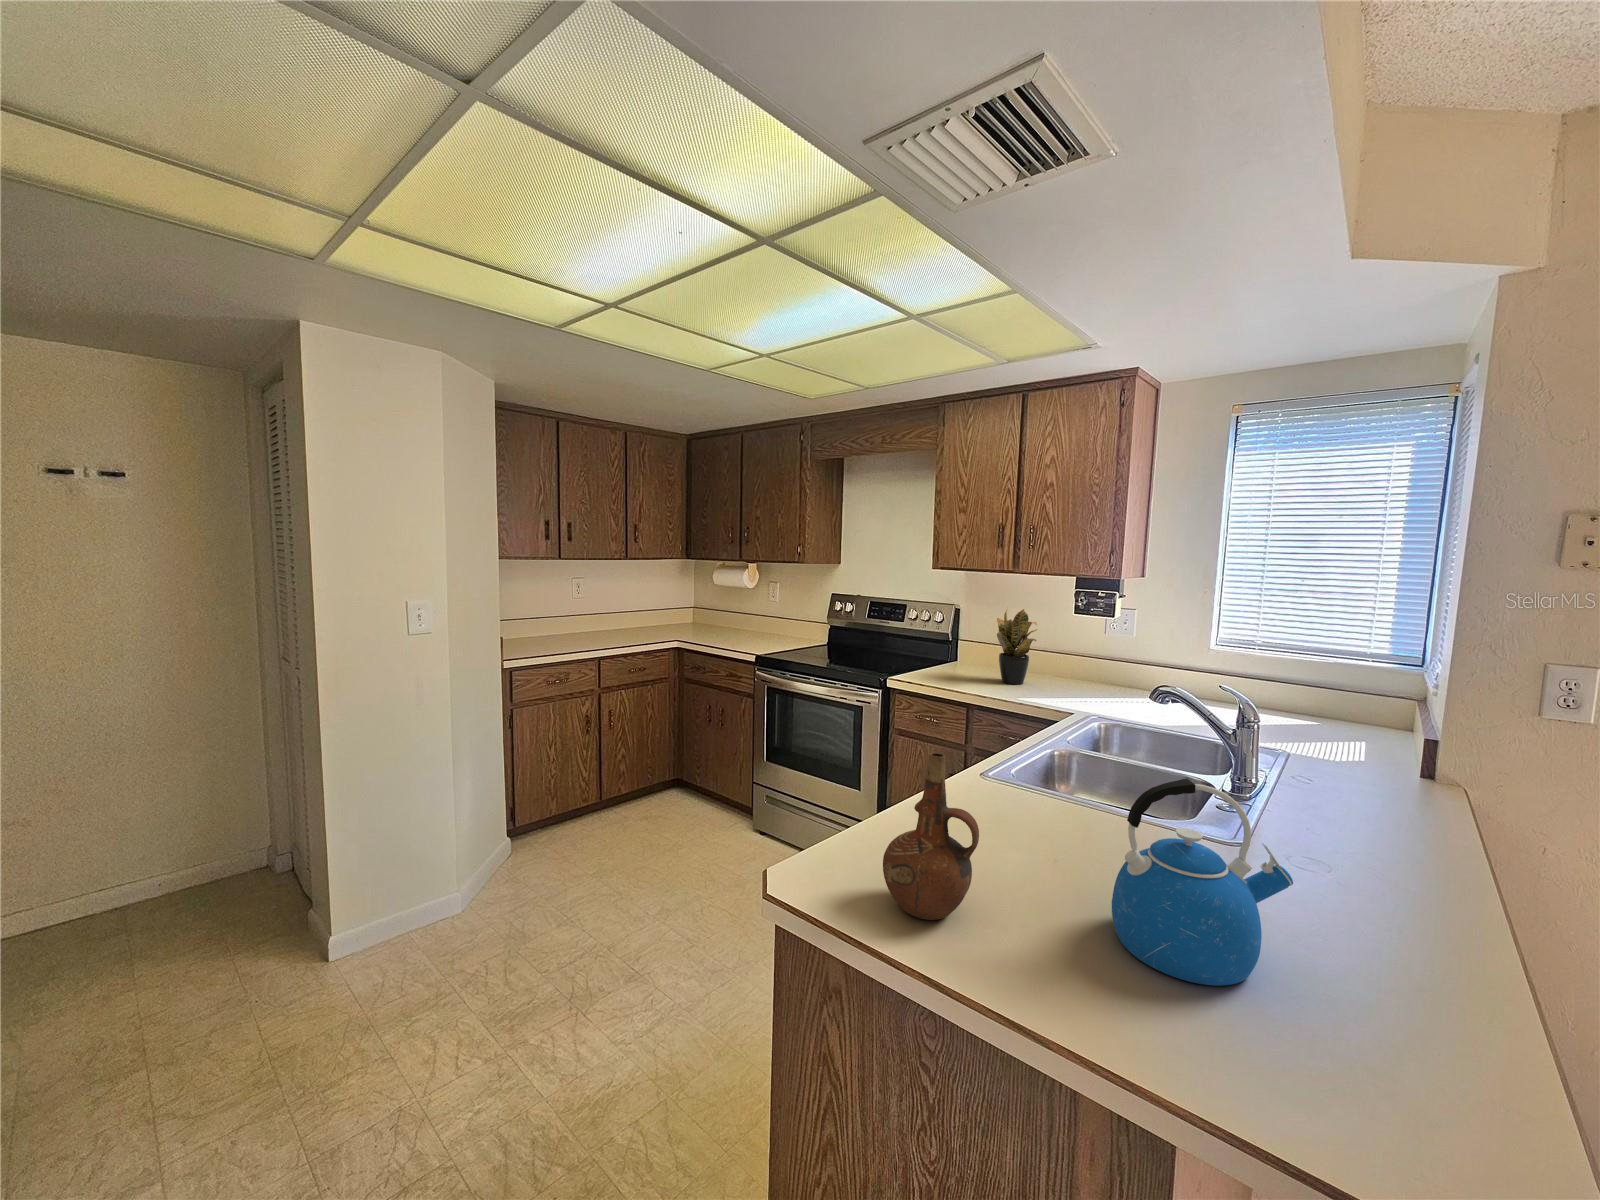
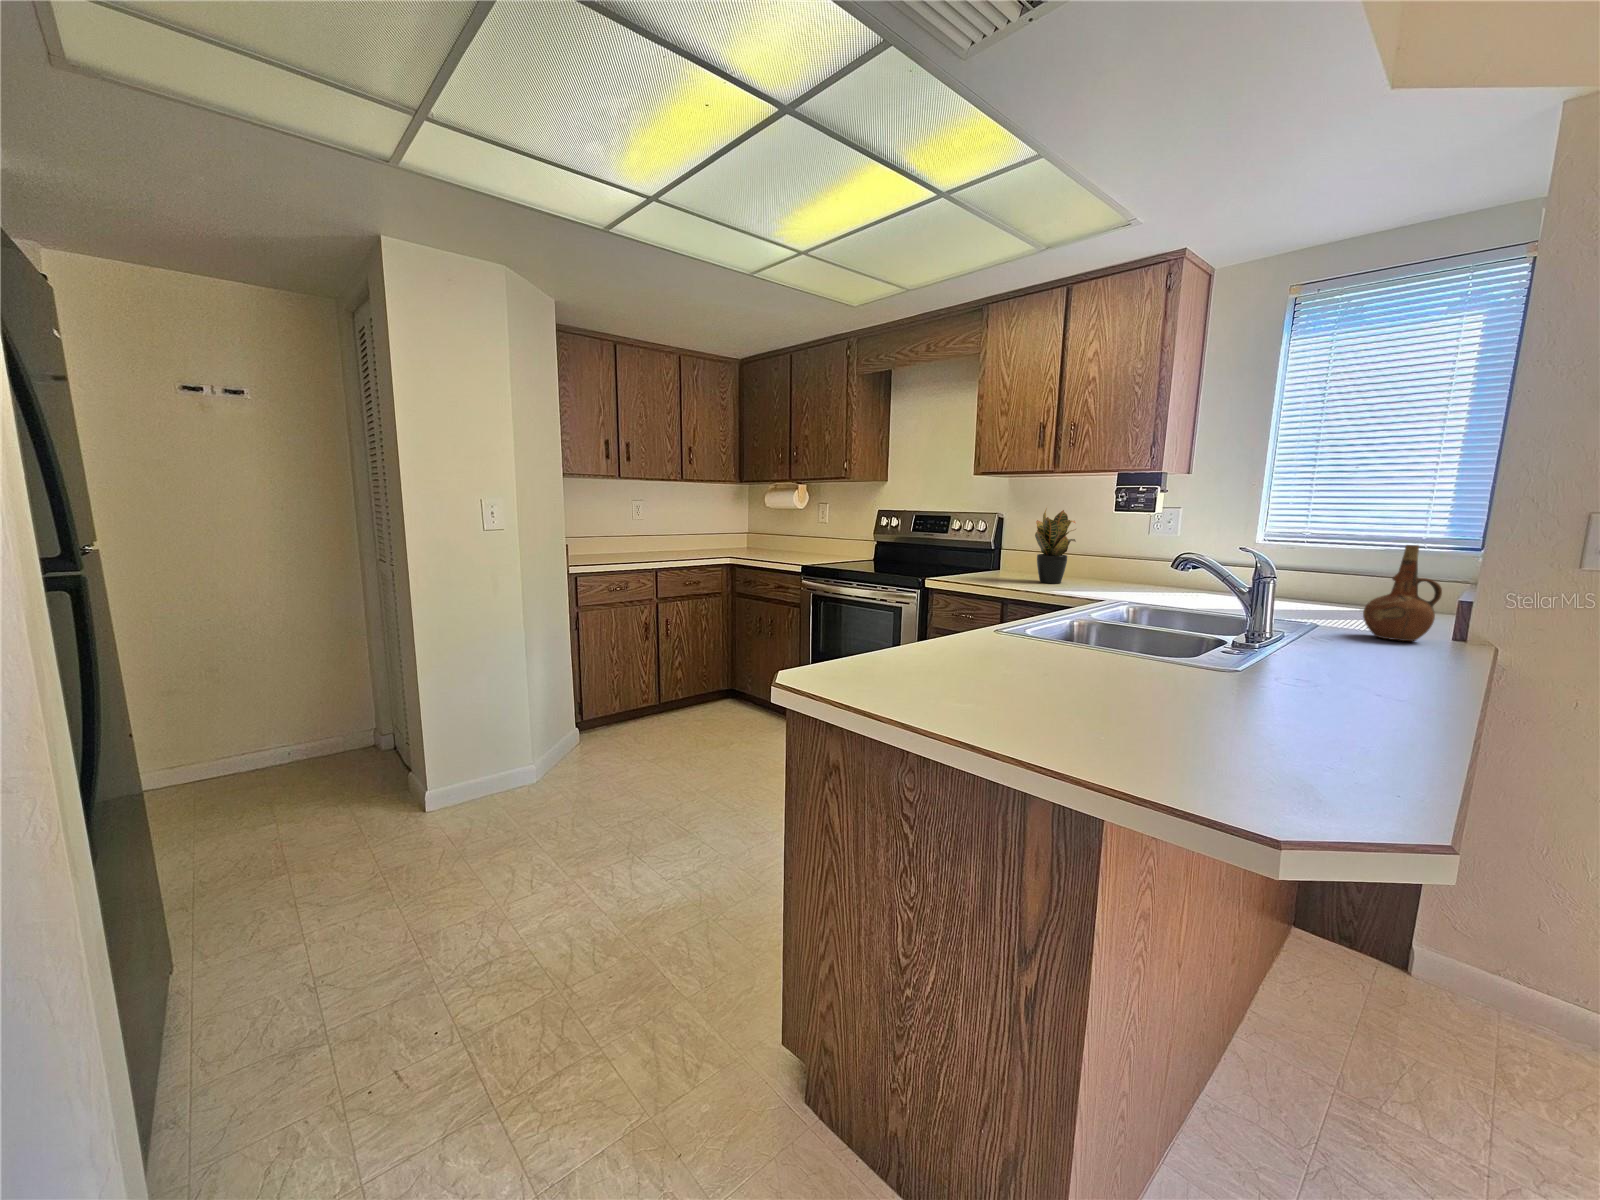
ceramic pitcher: present [883,753,979,920] -> present [1363,545,1442,641]
kettle: present [1112,779,1293,986] -> none [1081,563,1249,737]

